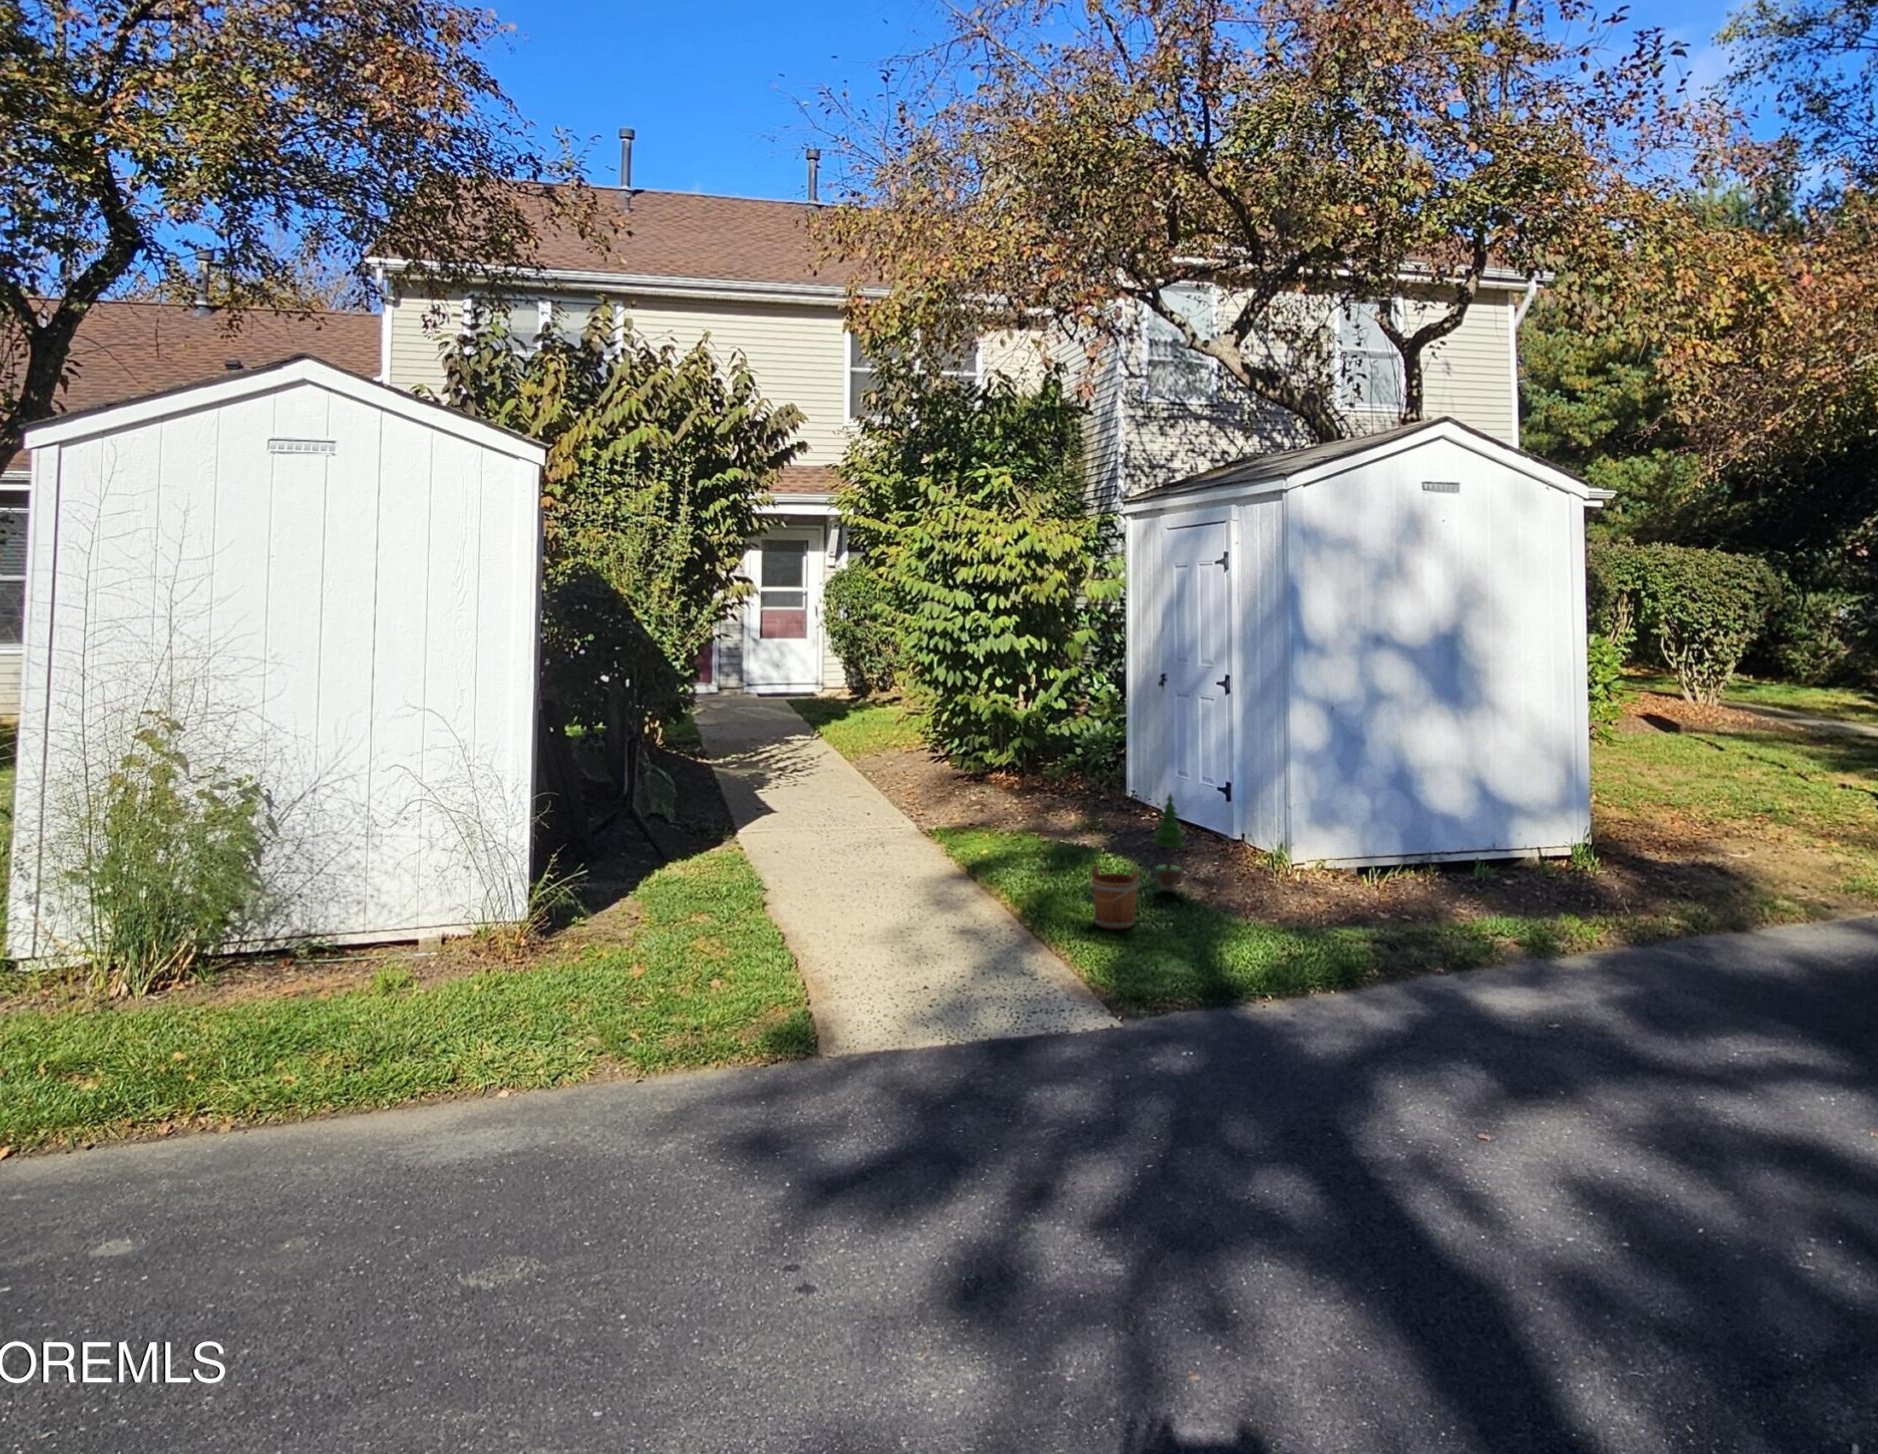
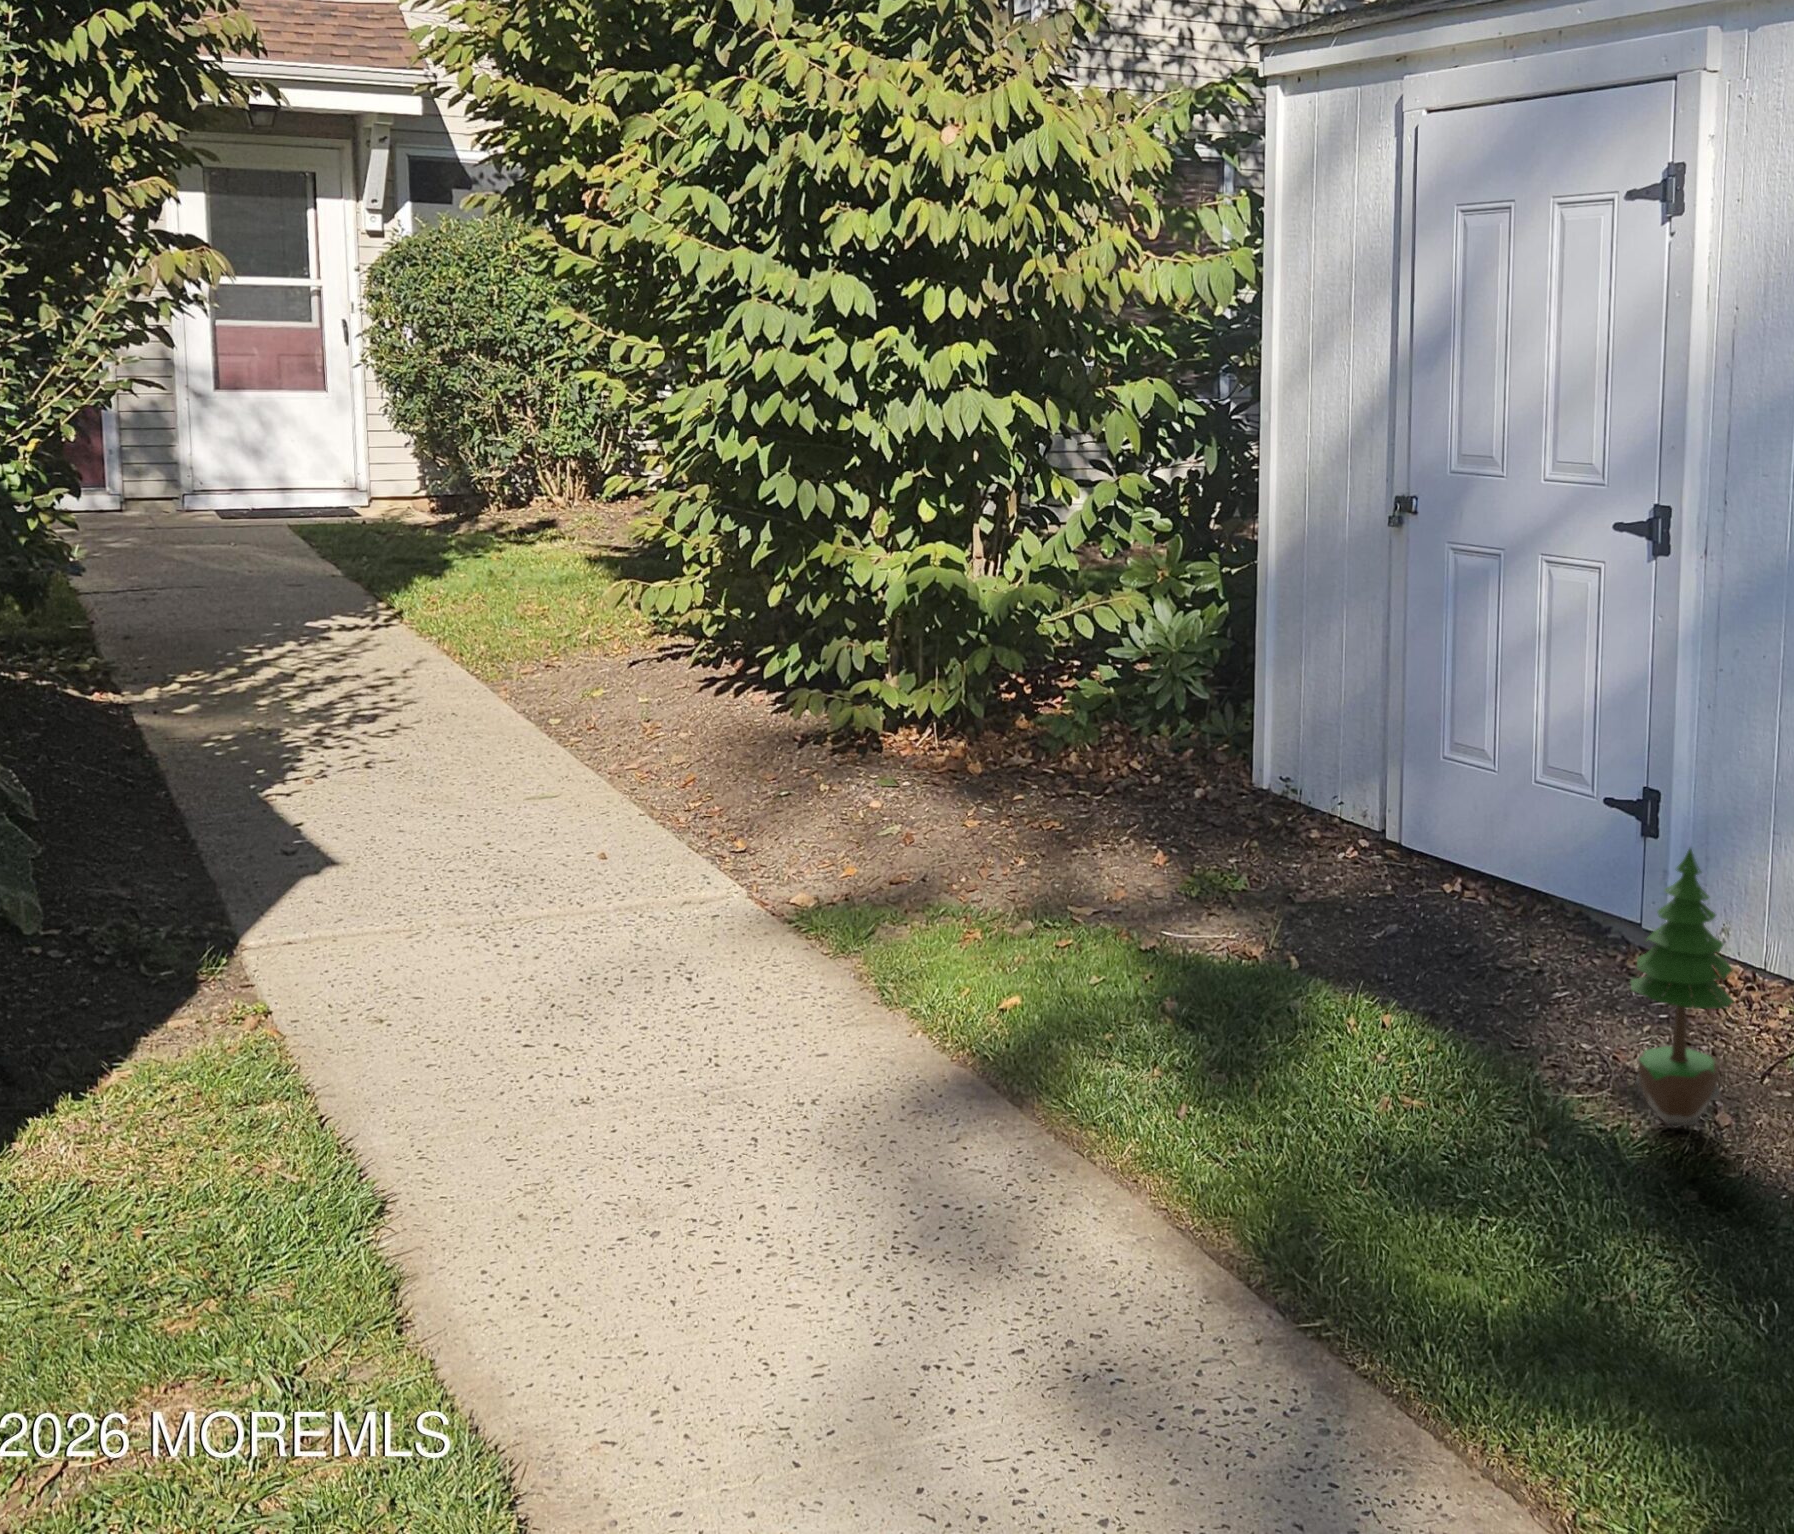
bucket: present [1089,865,1139,929] -> none [1593,1131,1769,1344]

